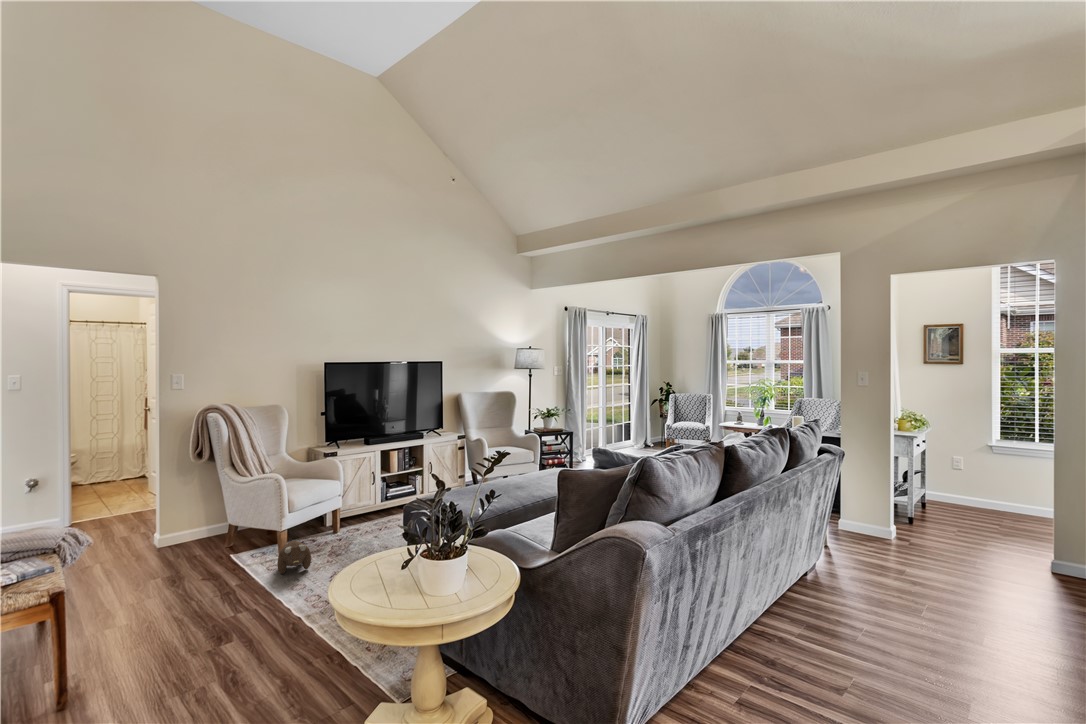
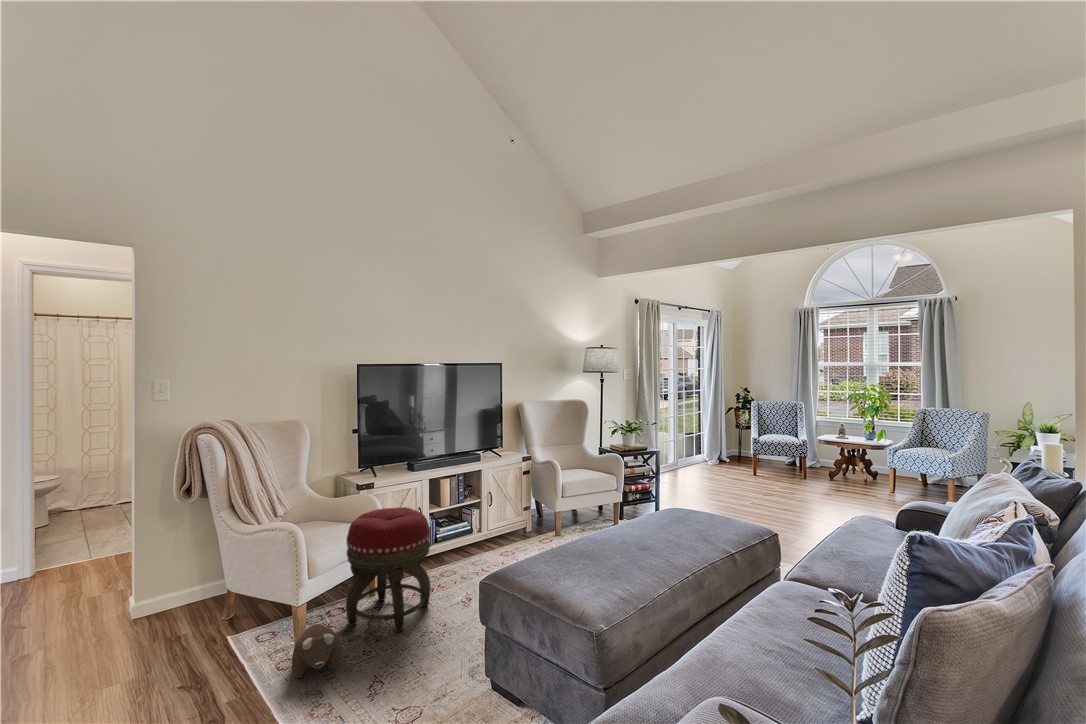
footstool: none [315,468,377,552] -> present [346,507,431,632]

